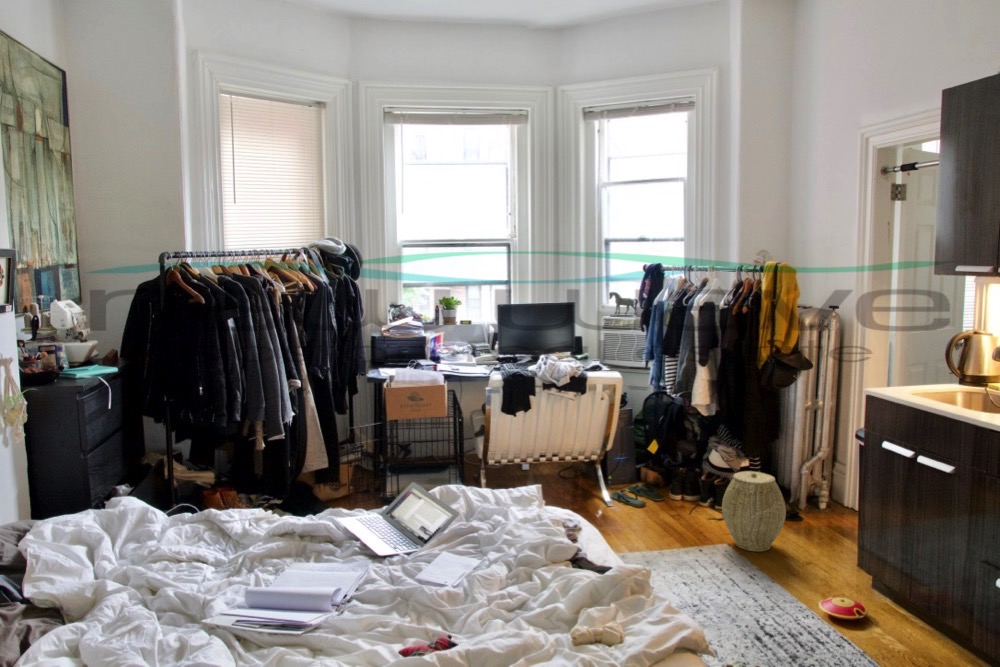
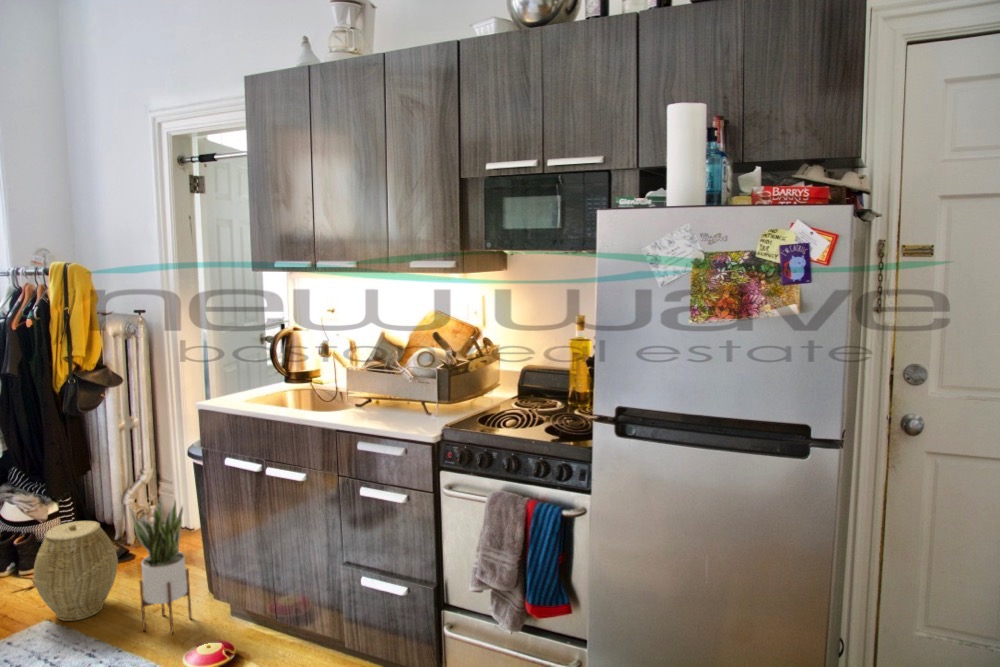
potted plant: none [796,465,845,589] -> present [130,497,192,634]

